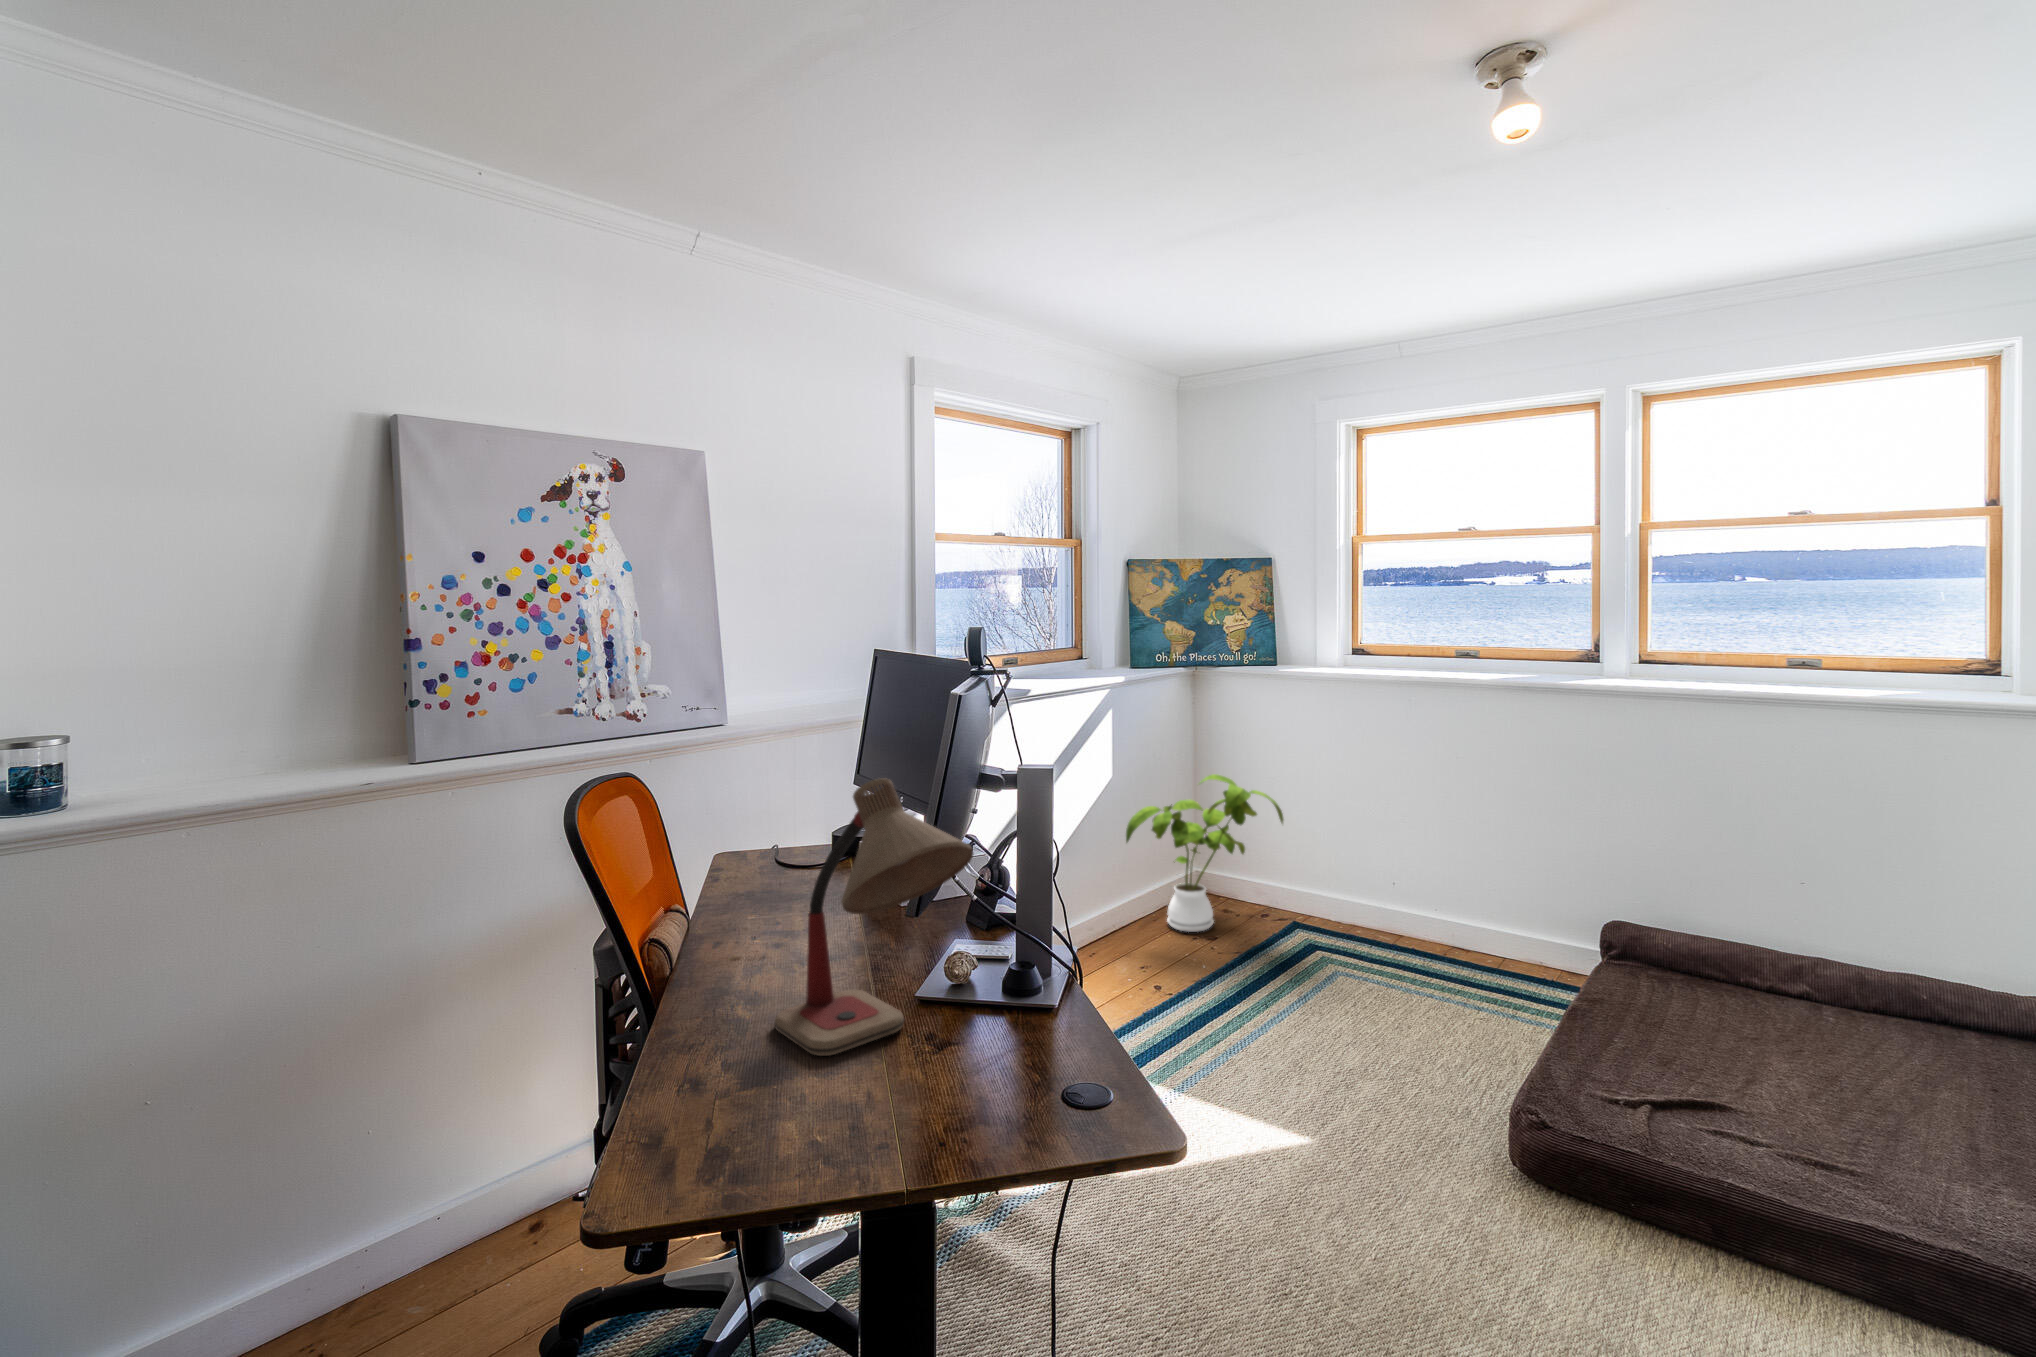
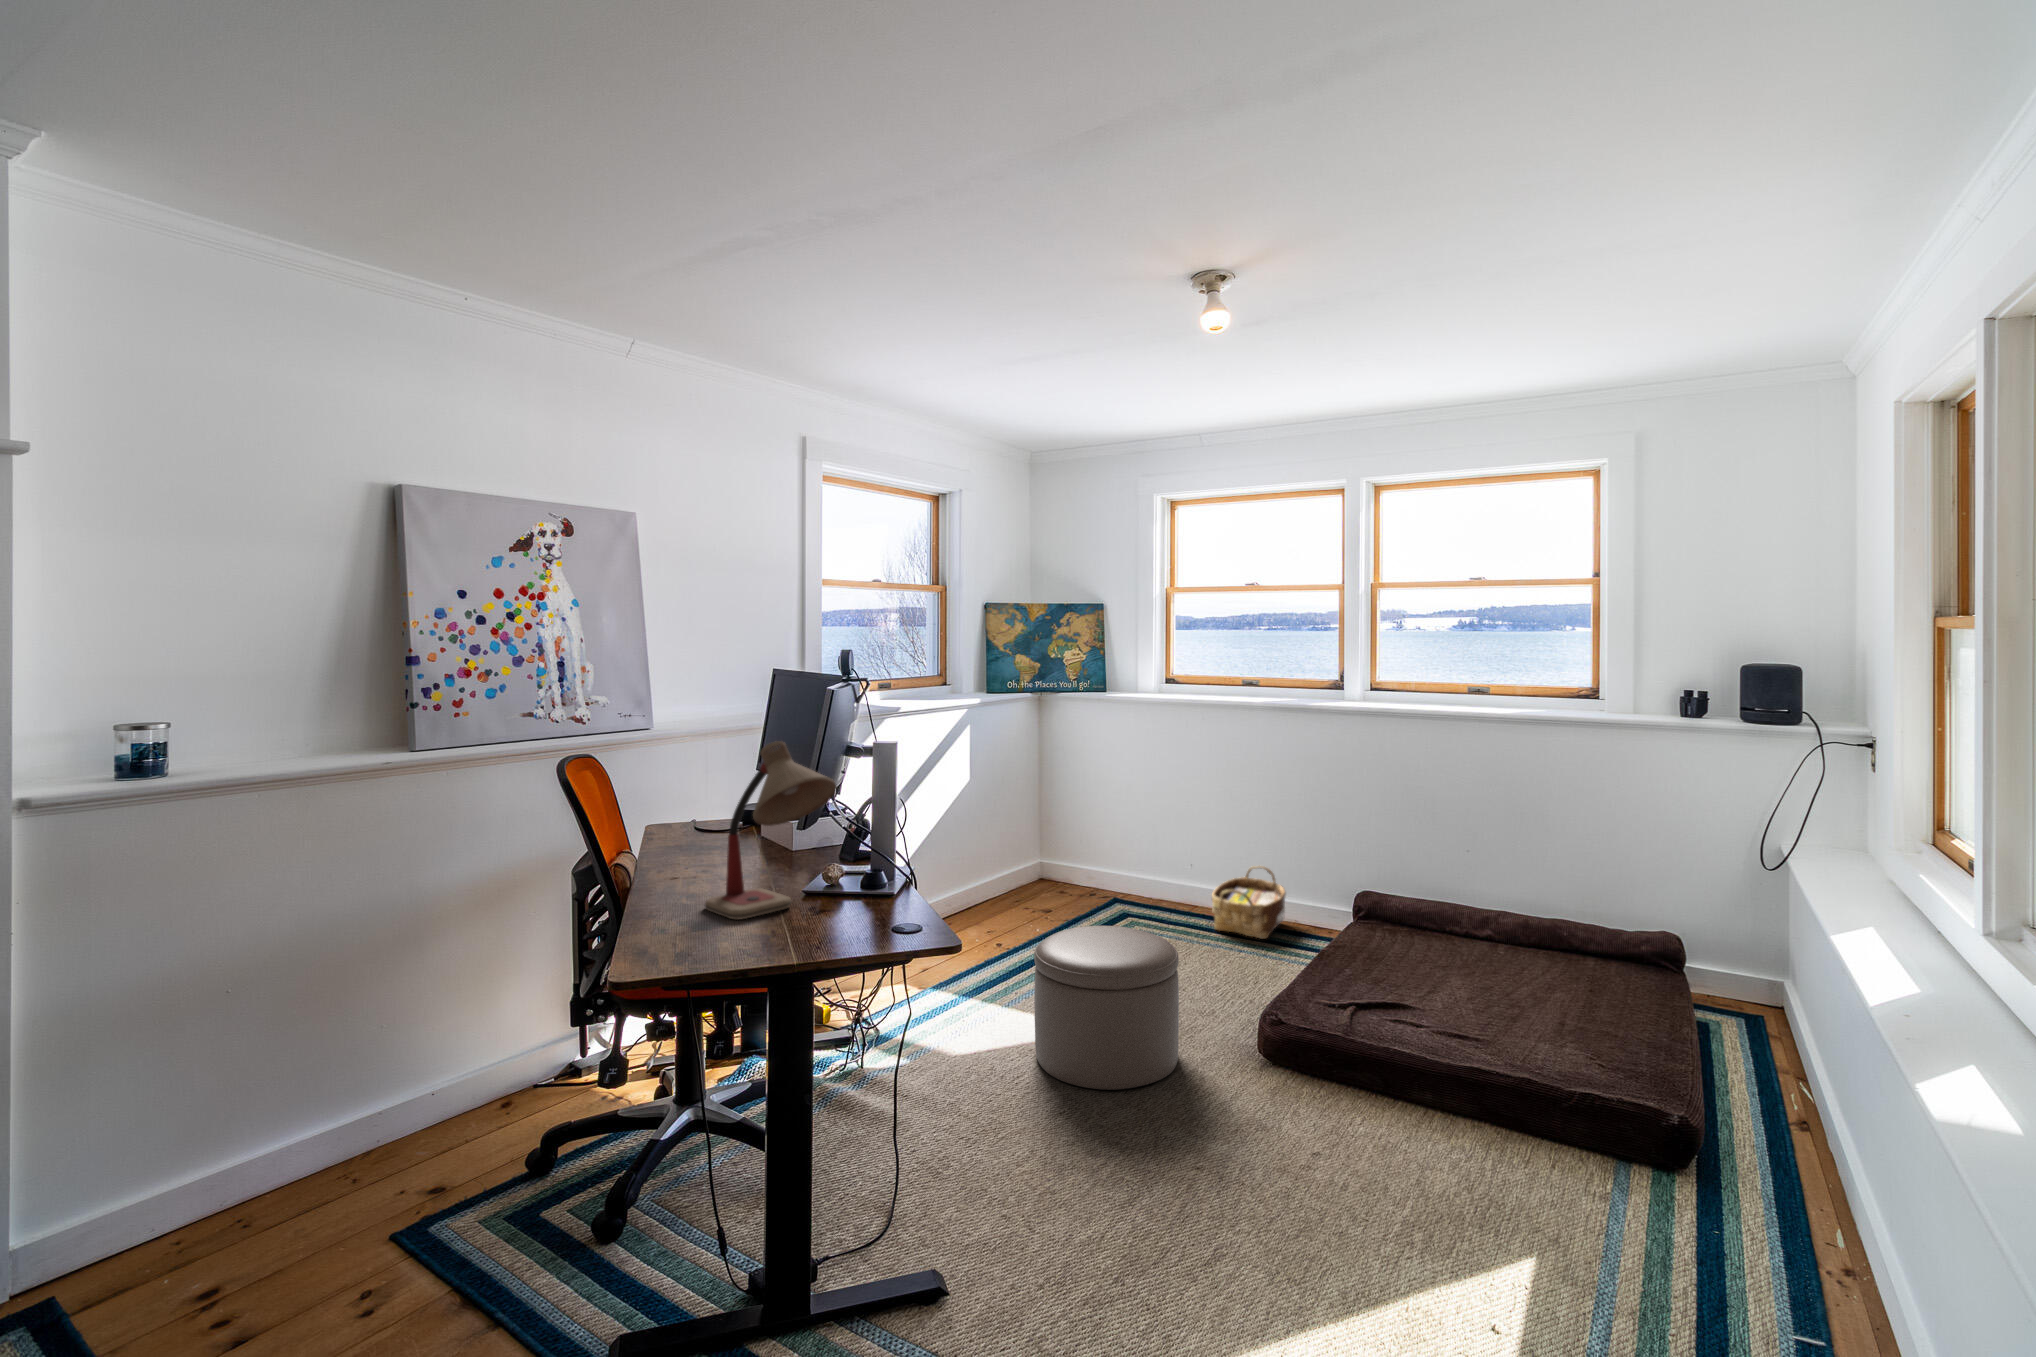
house plant: present [1126,774,1284,932] -> none [979,777,1105,907]
woven basket: none [1428,890,1527,989] -> present [1212,866,1286,939]
ottoman: none [1227,991,1434,1238] -> present [1034,926,1179,1090]

